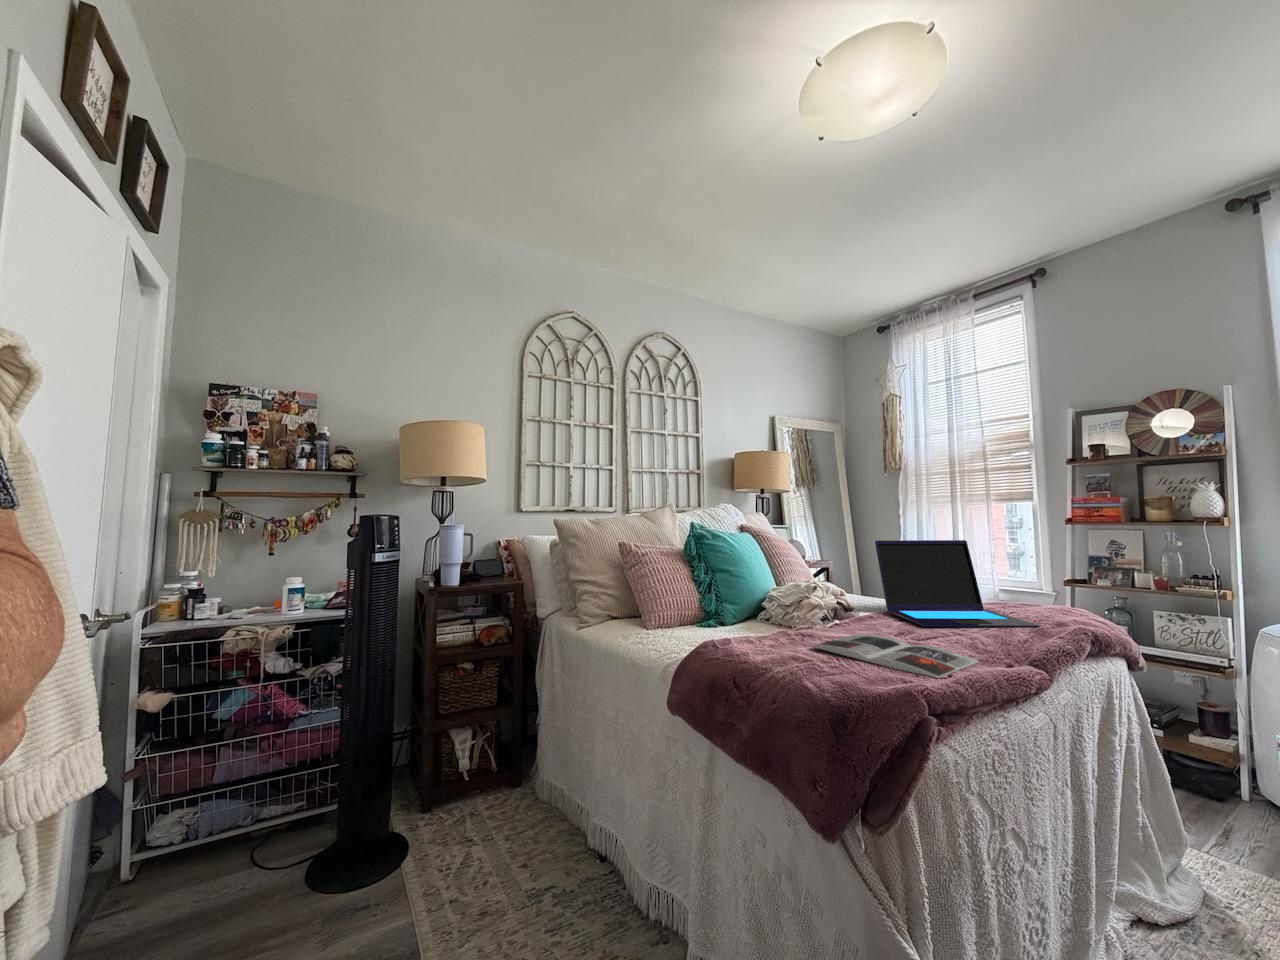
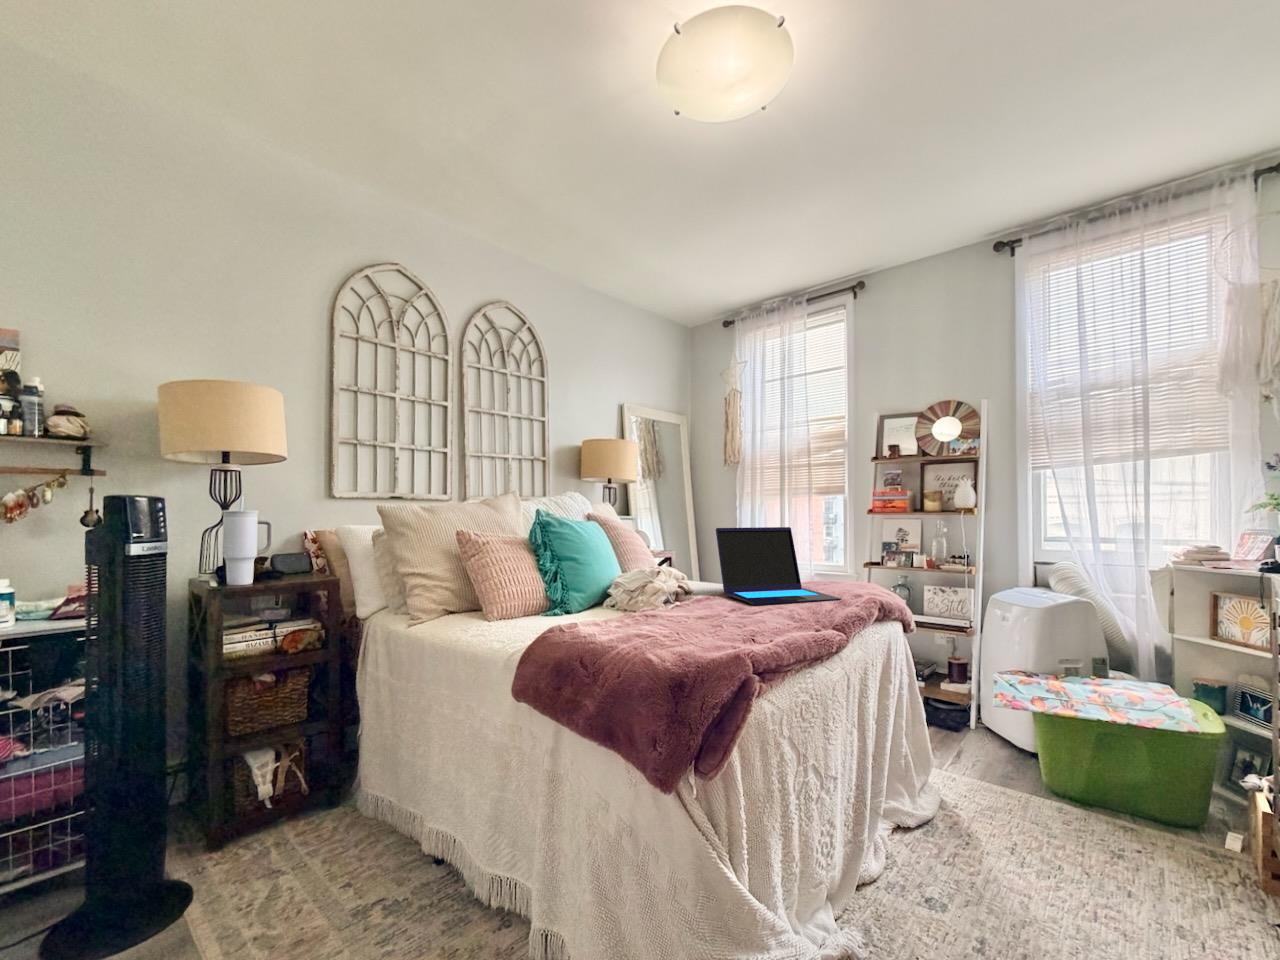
magazine: present [812,634,979,678] -> none [658,613,795,645]

